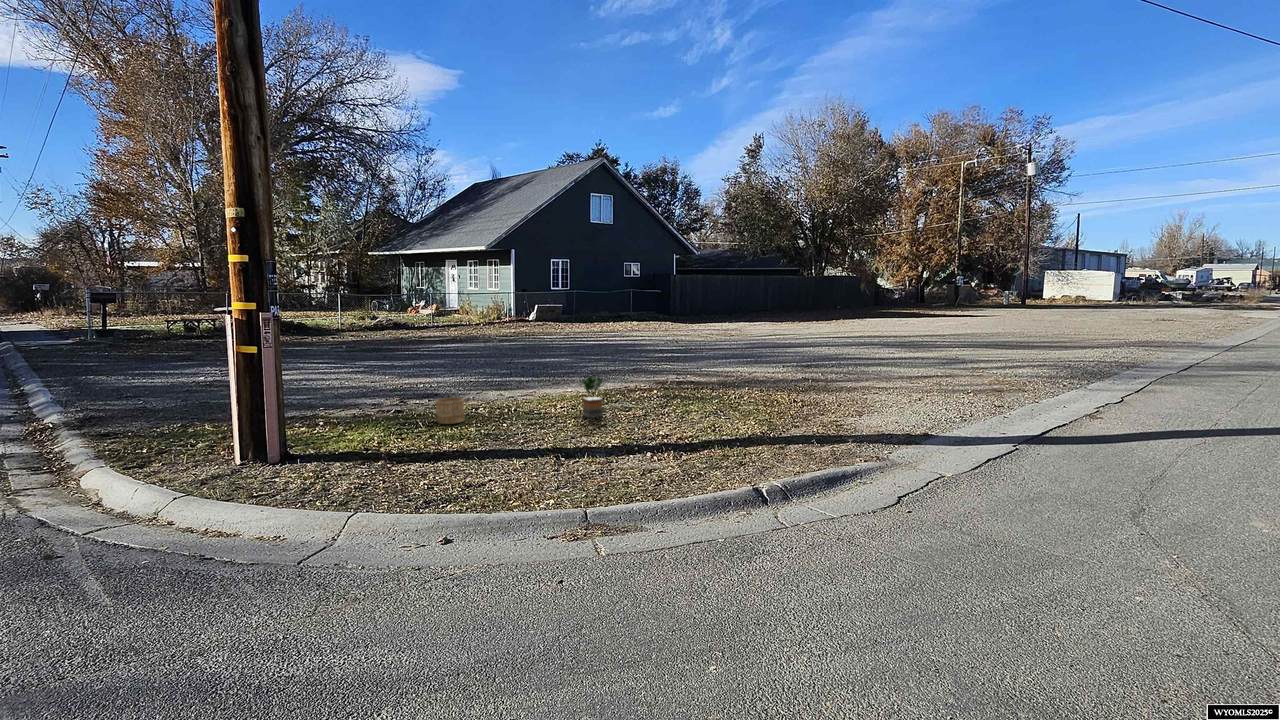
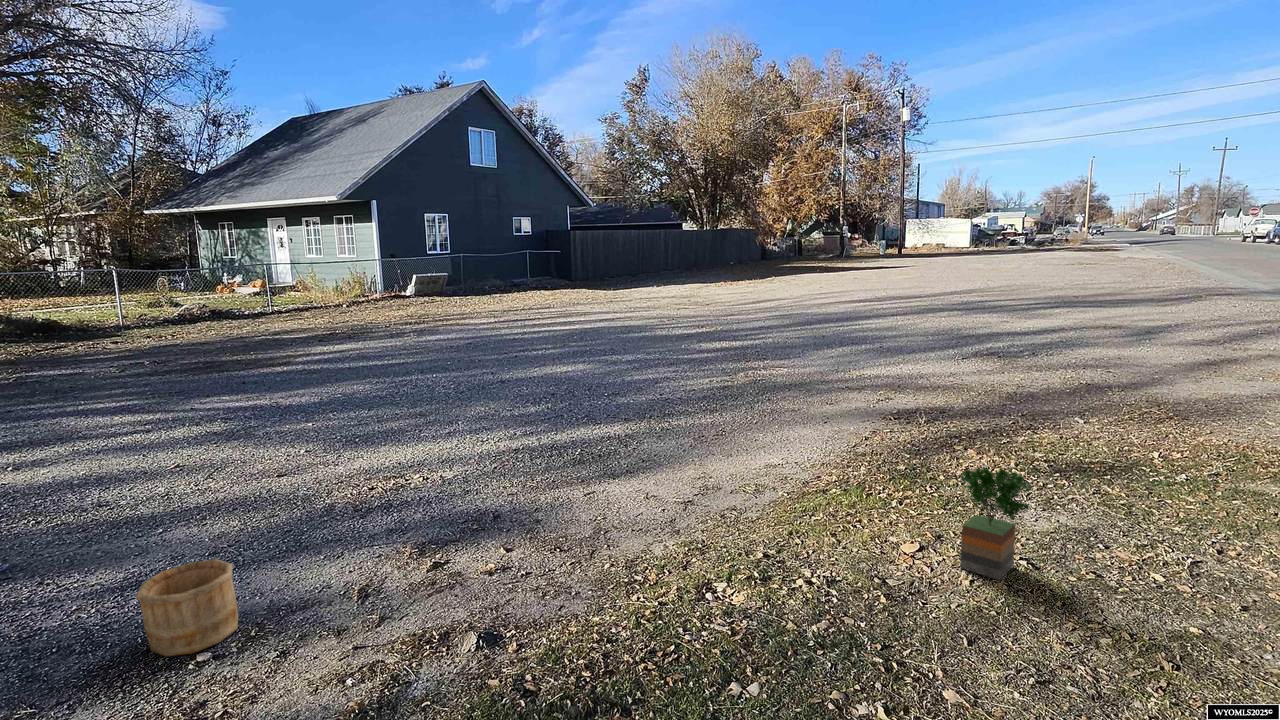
wooden bucket: present [435,397,465,424] -> present [135,559,238,656]

